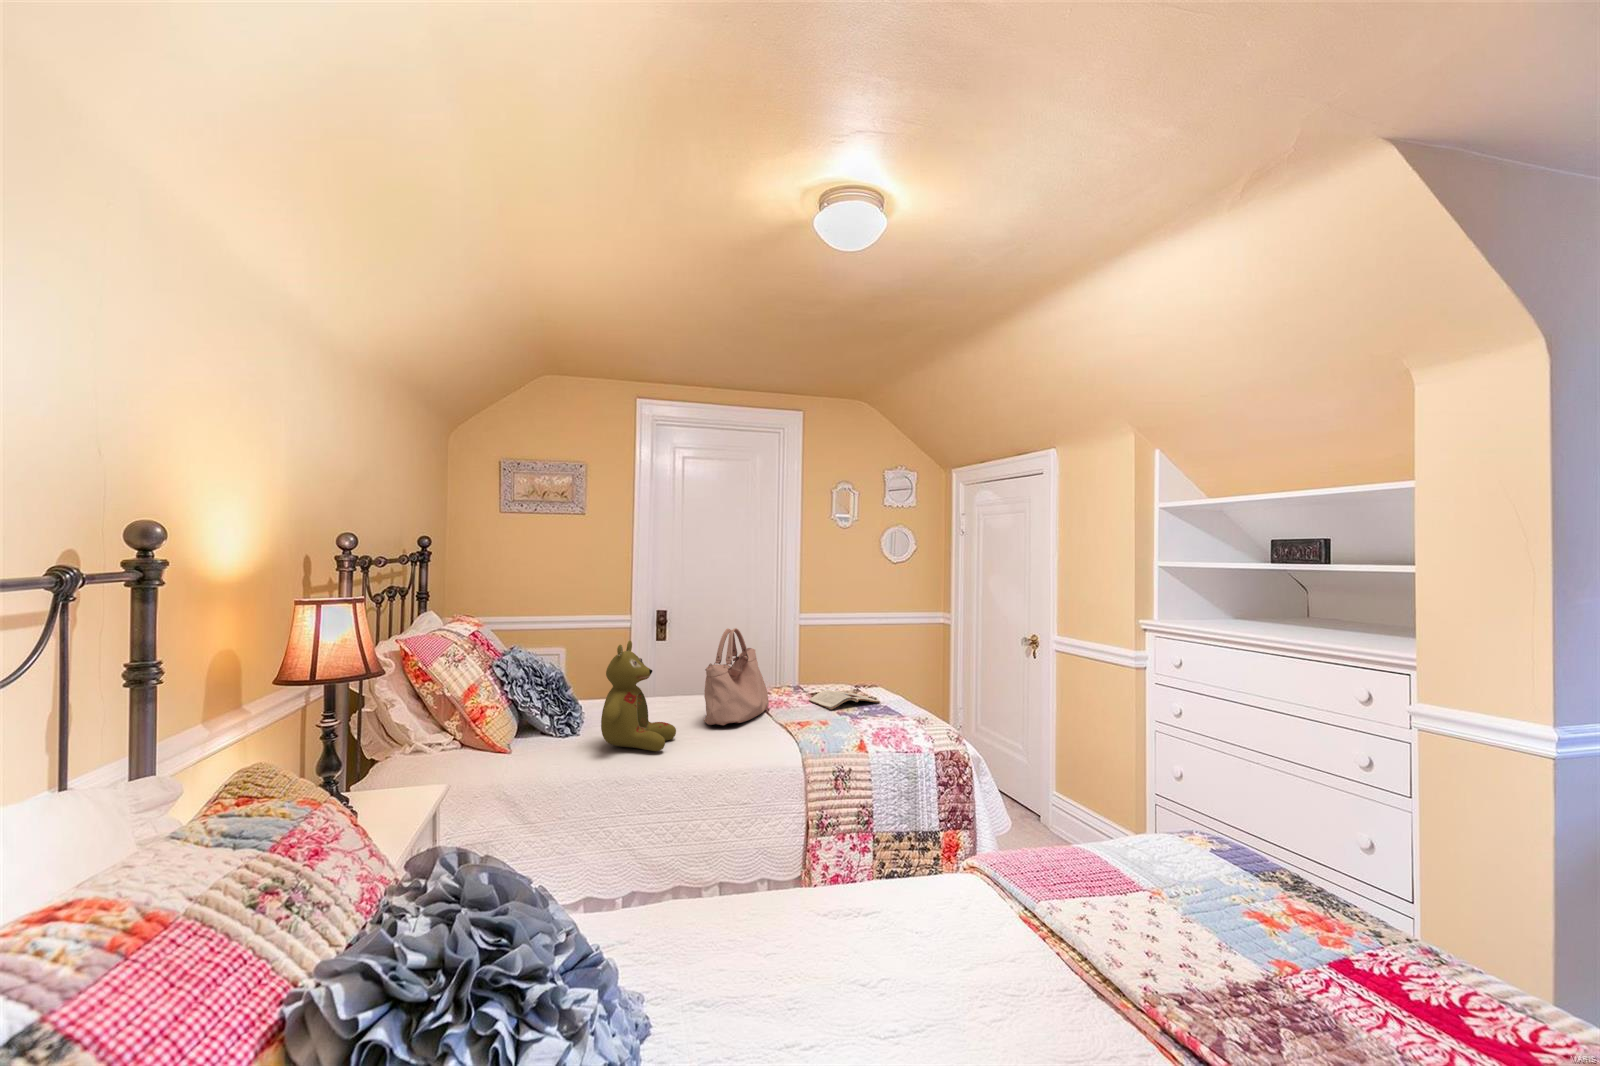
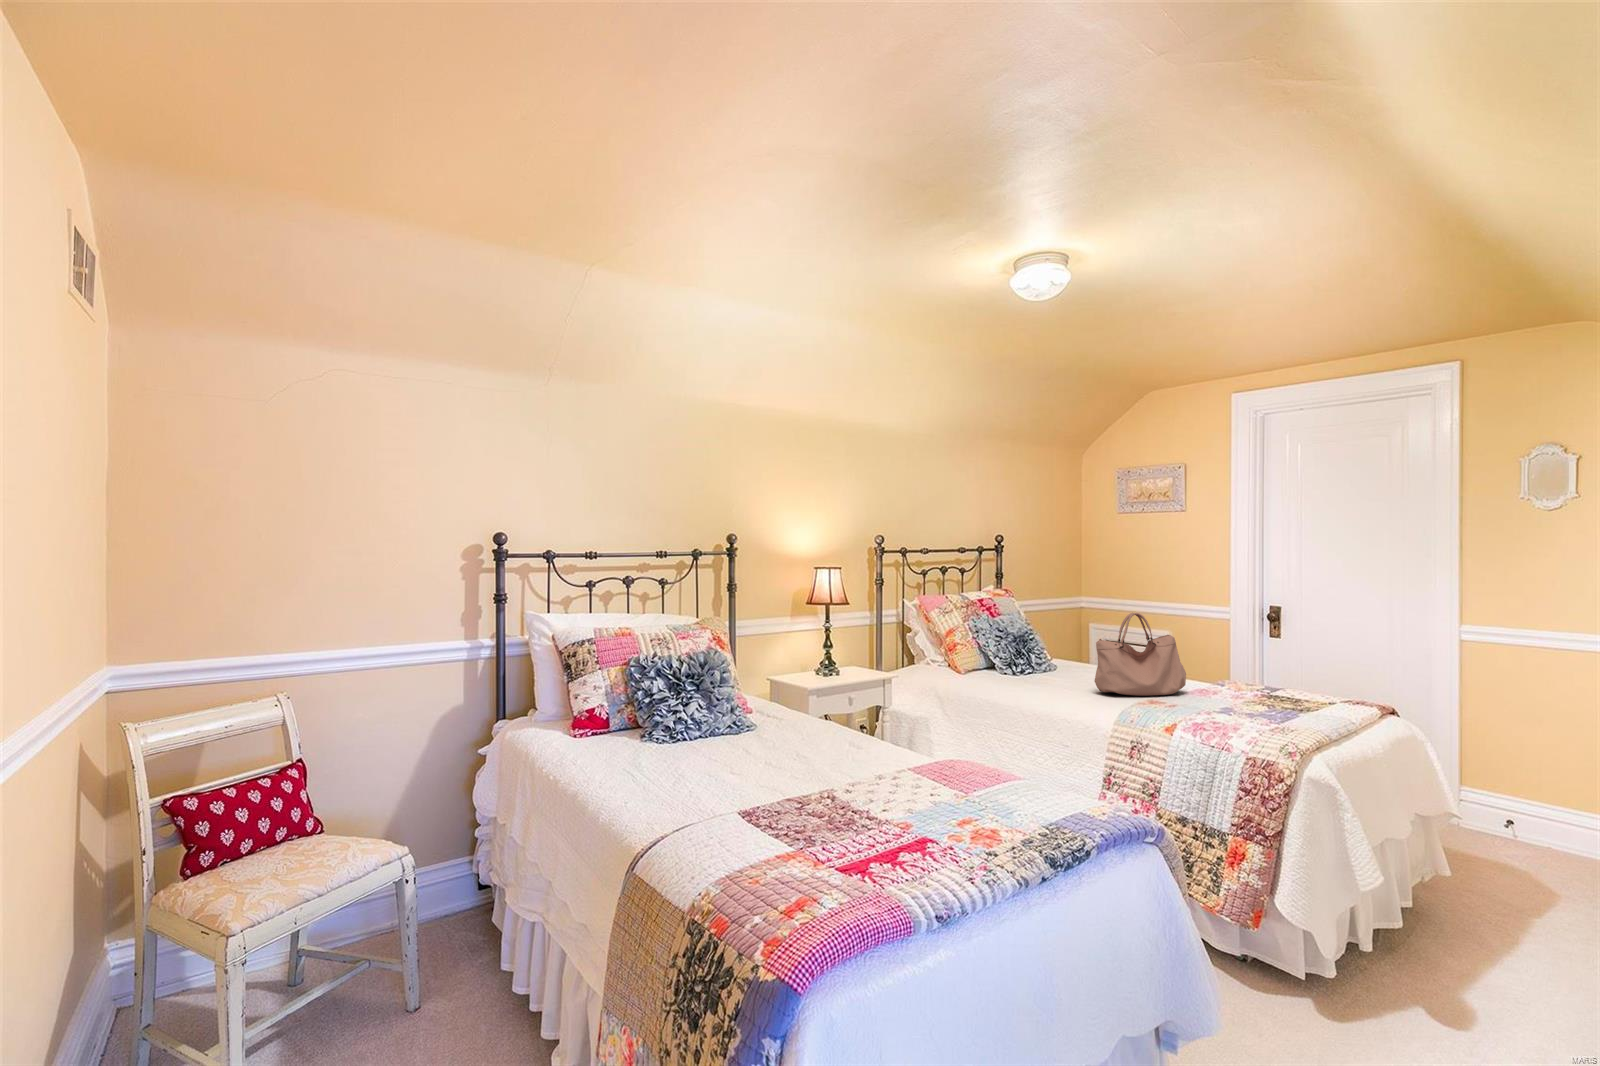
stuffed bear: present [601,641,676,751] -> none [994,611,1059,692]
magazine: present [809,690,880,710] -> none [1230,693,1312,715]

